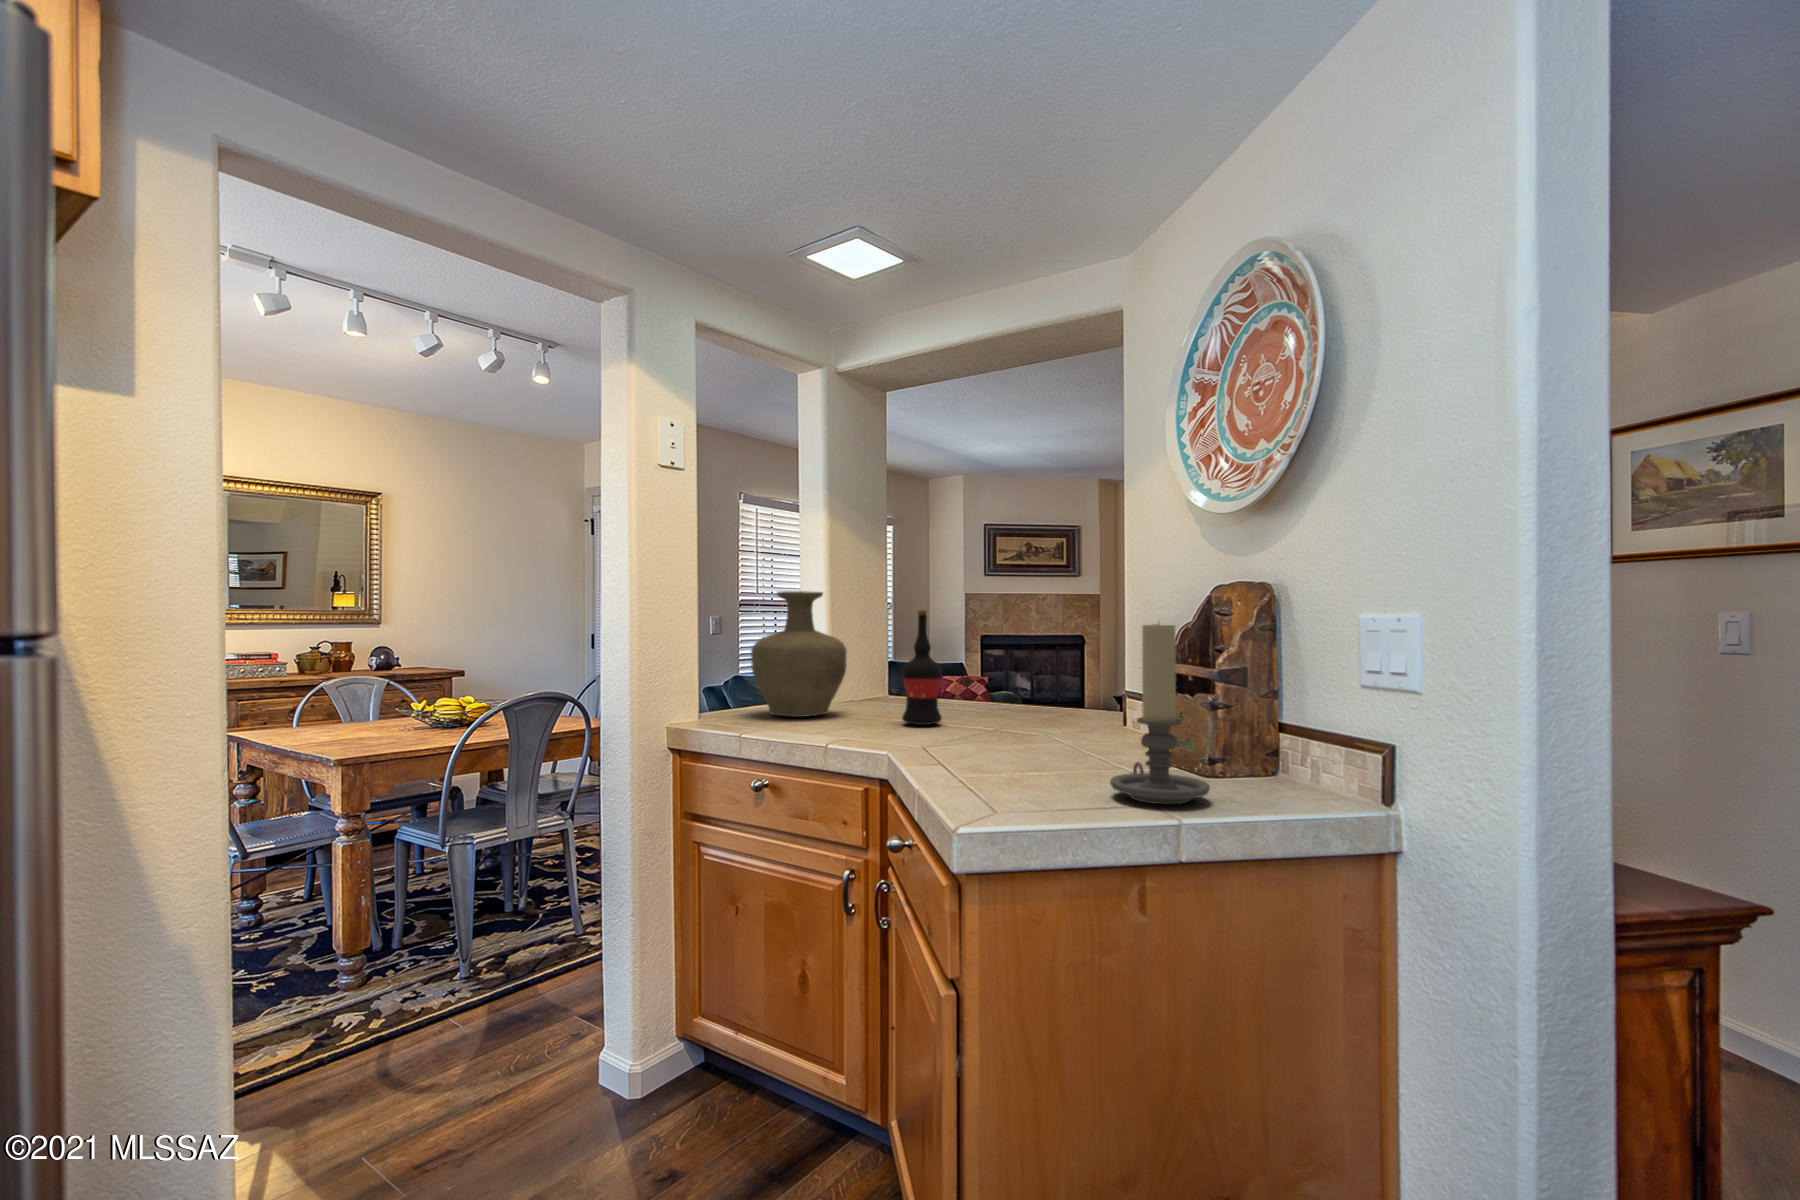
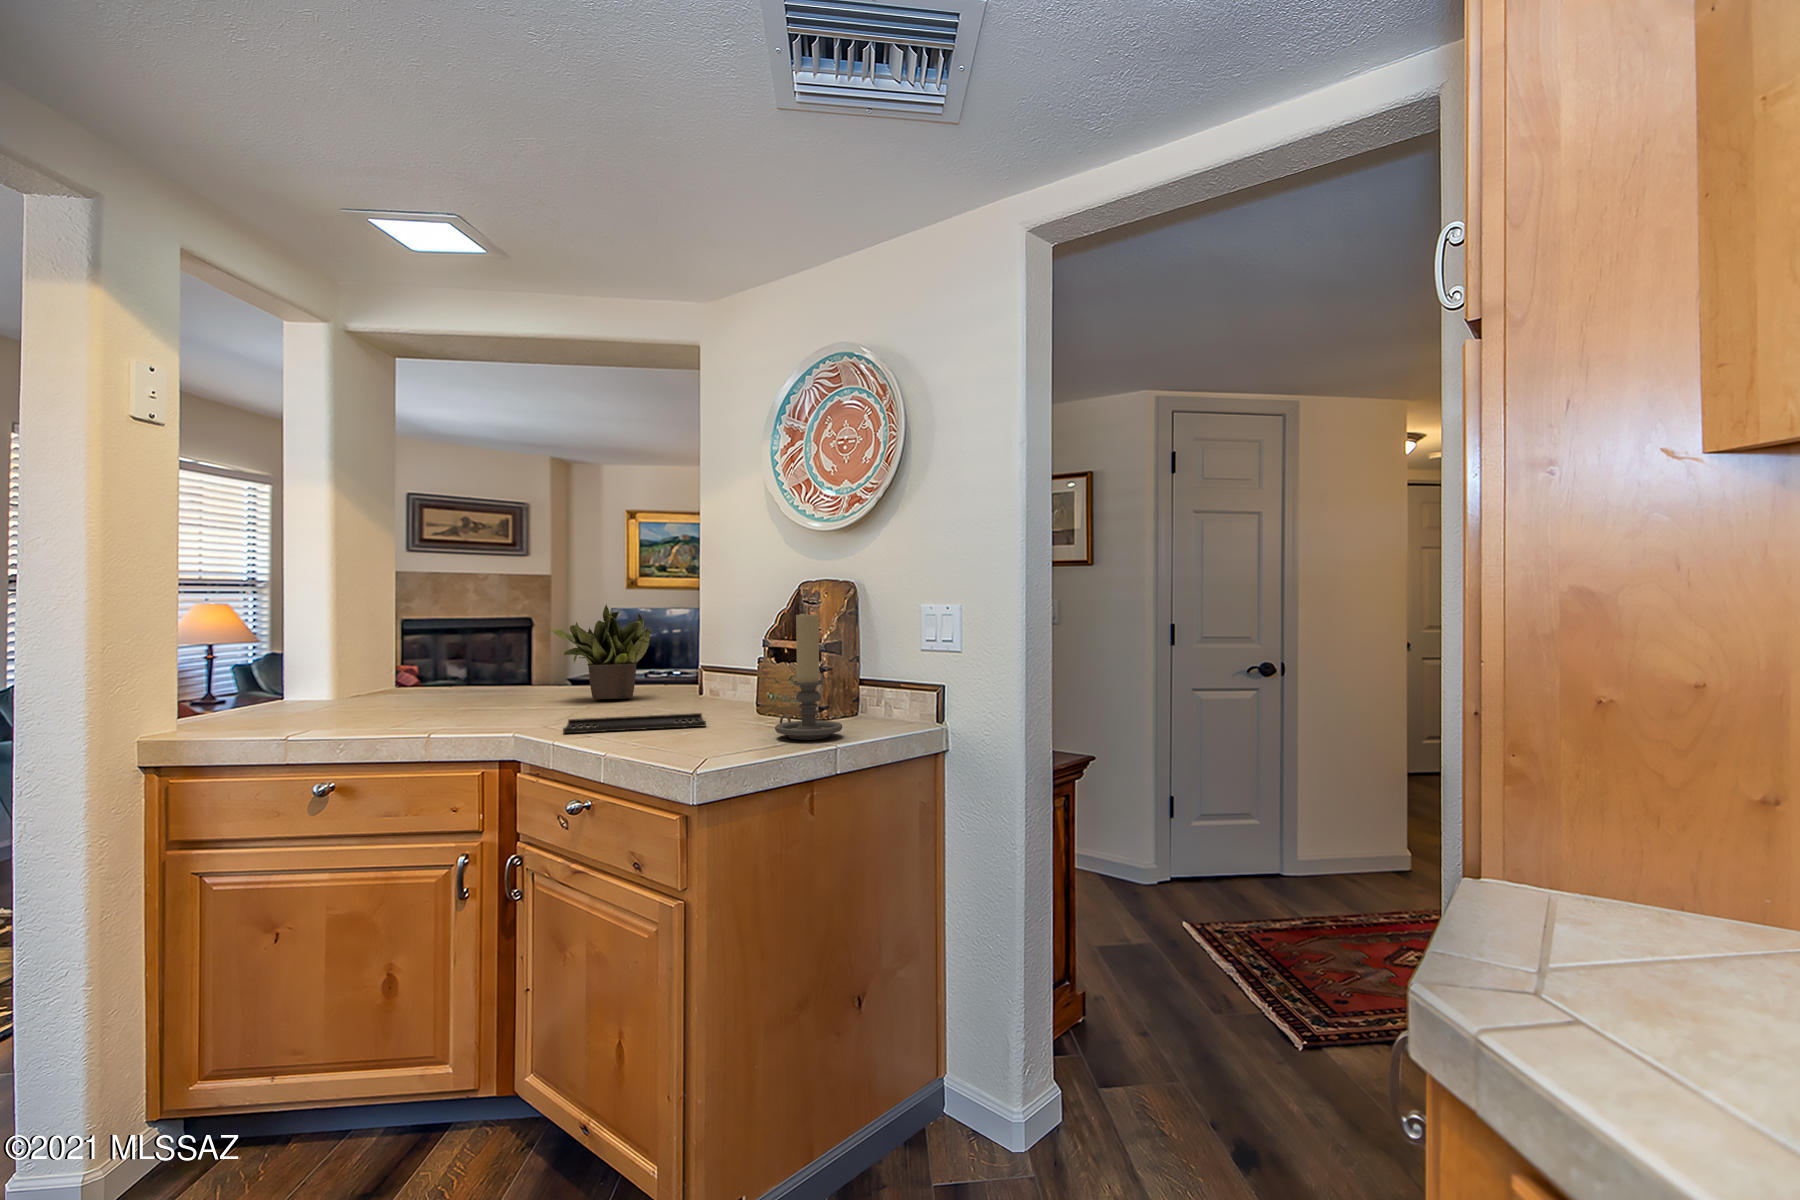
vase: present [751,591,847,717] -> none [308,585,427,719]
wine bottle: present [902,610,942,725] -> none [506,602,548,712]
potted plant: none [963,613,1068,719] -> present [549,605,651,699]
tray: none [902,737,1074,764] -> present [563,713,706,733]

